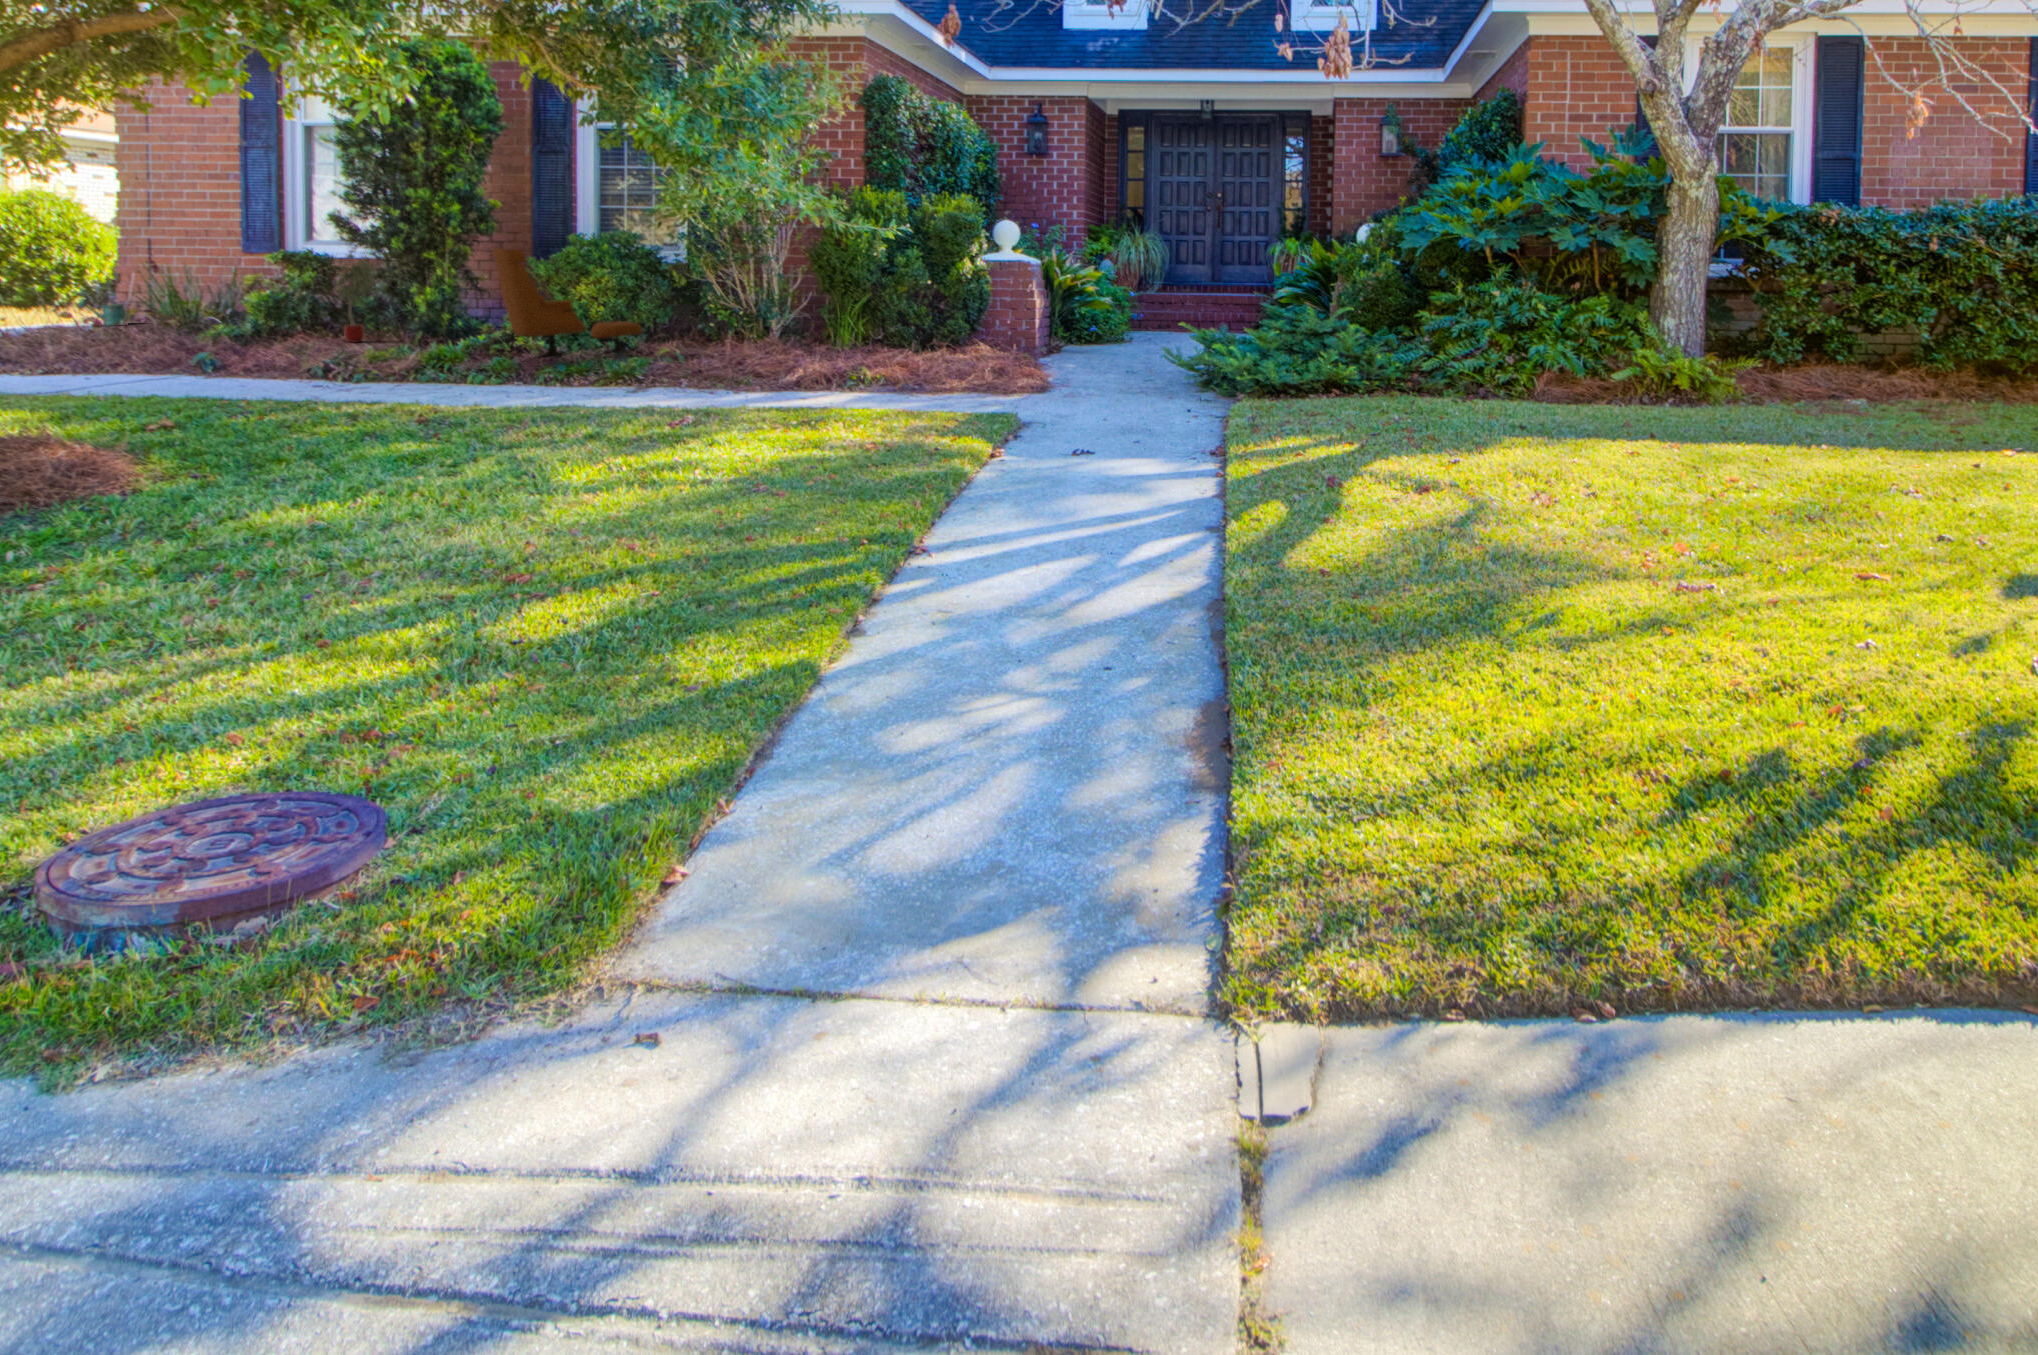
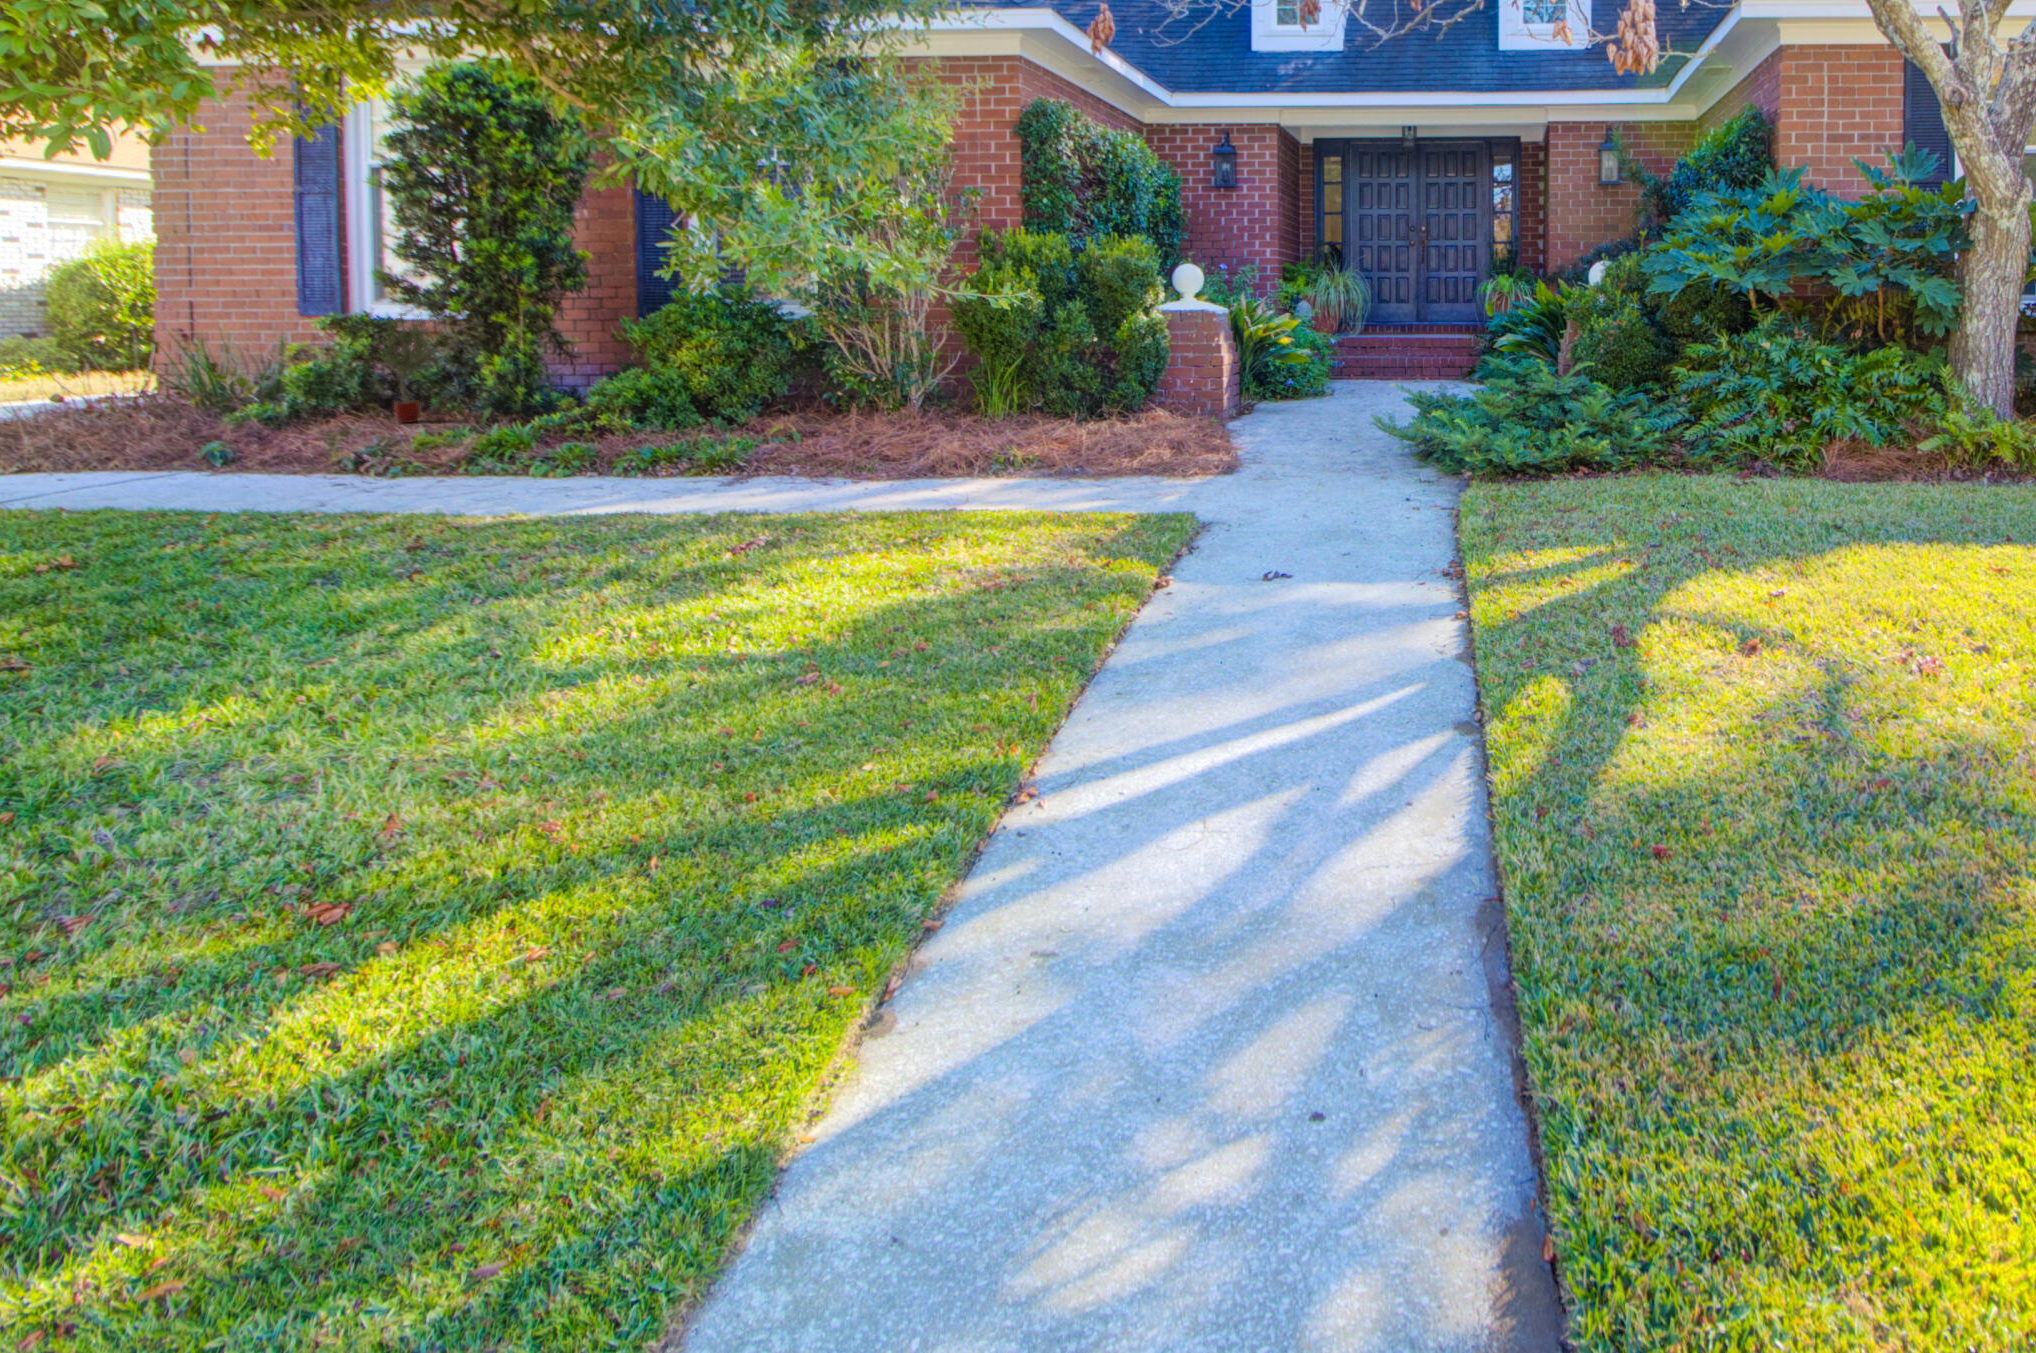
lounge chair: present [493,247,643,365] -> none [553,309,751,453]
watering can: present [80,300,125,326] -> none [87,372,155,405]

